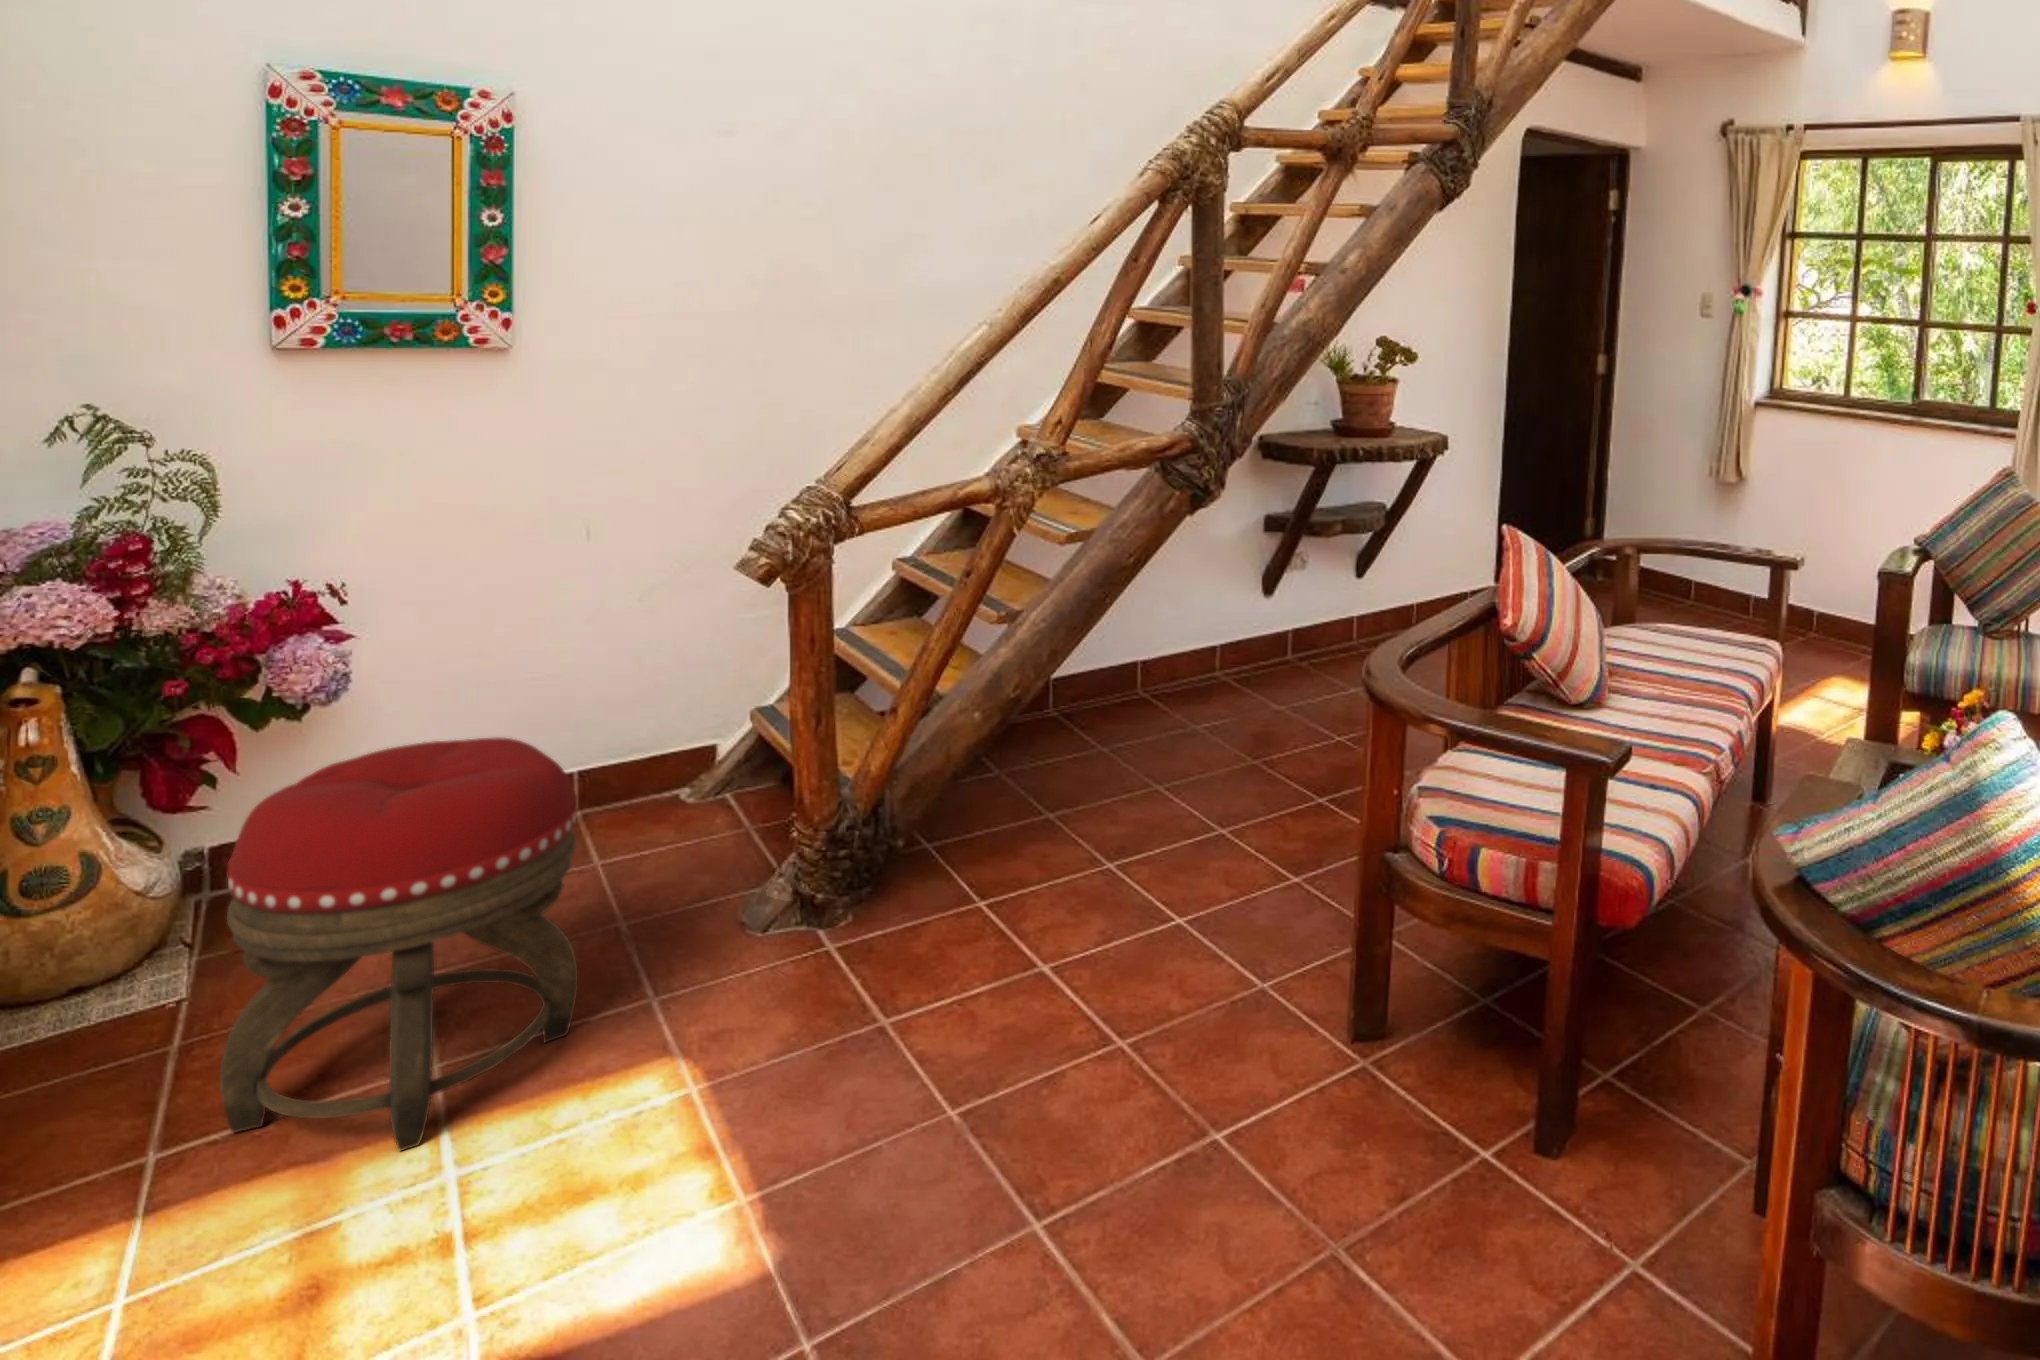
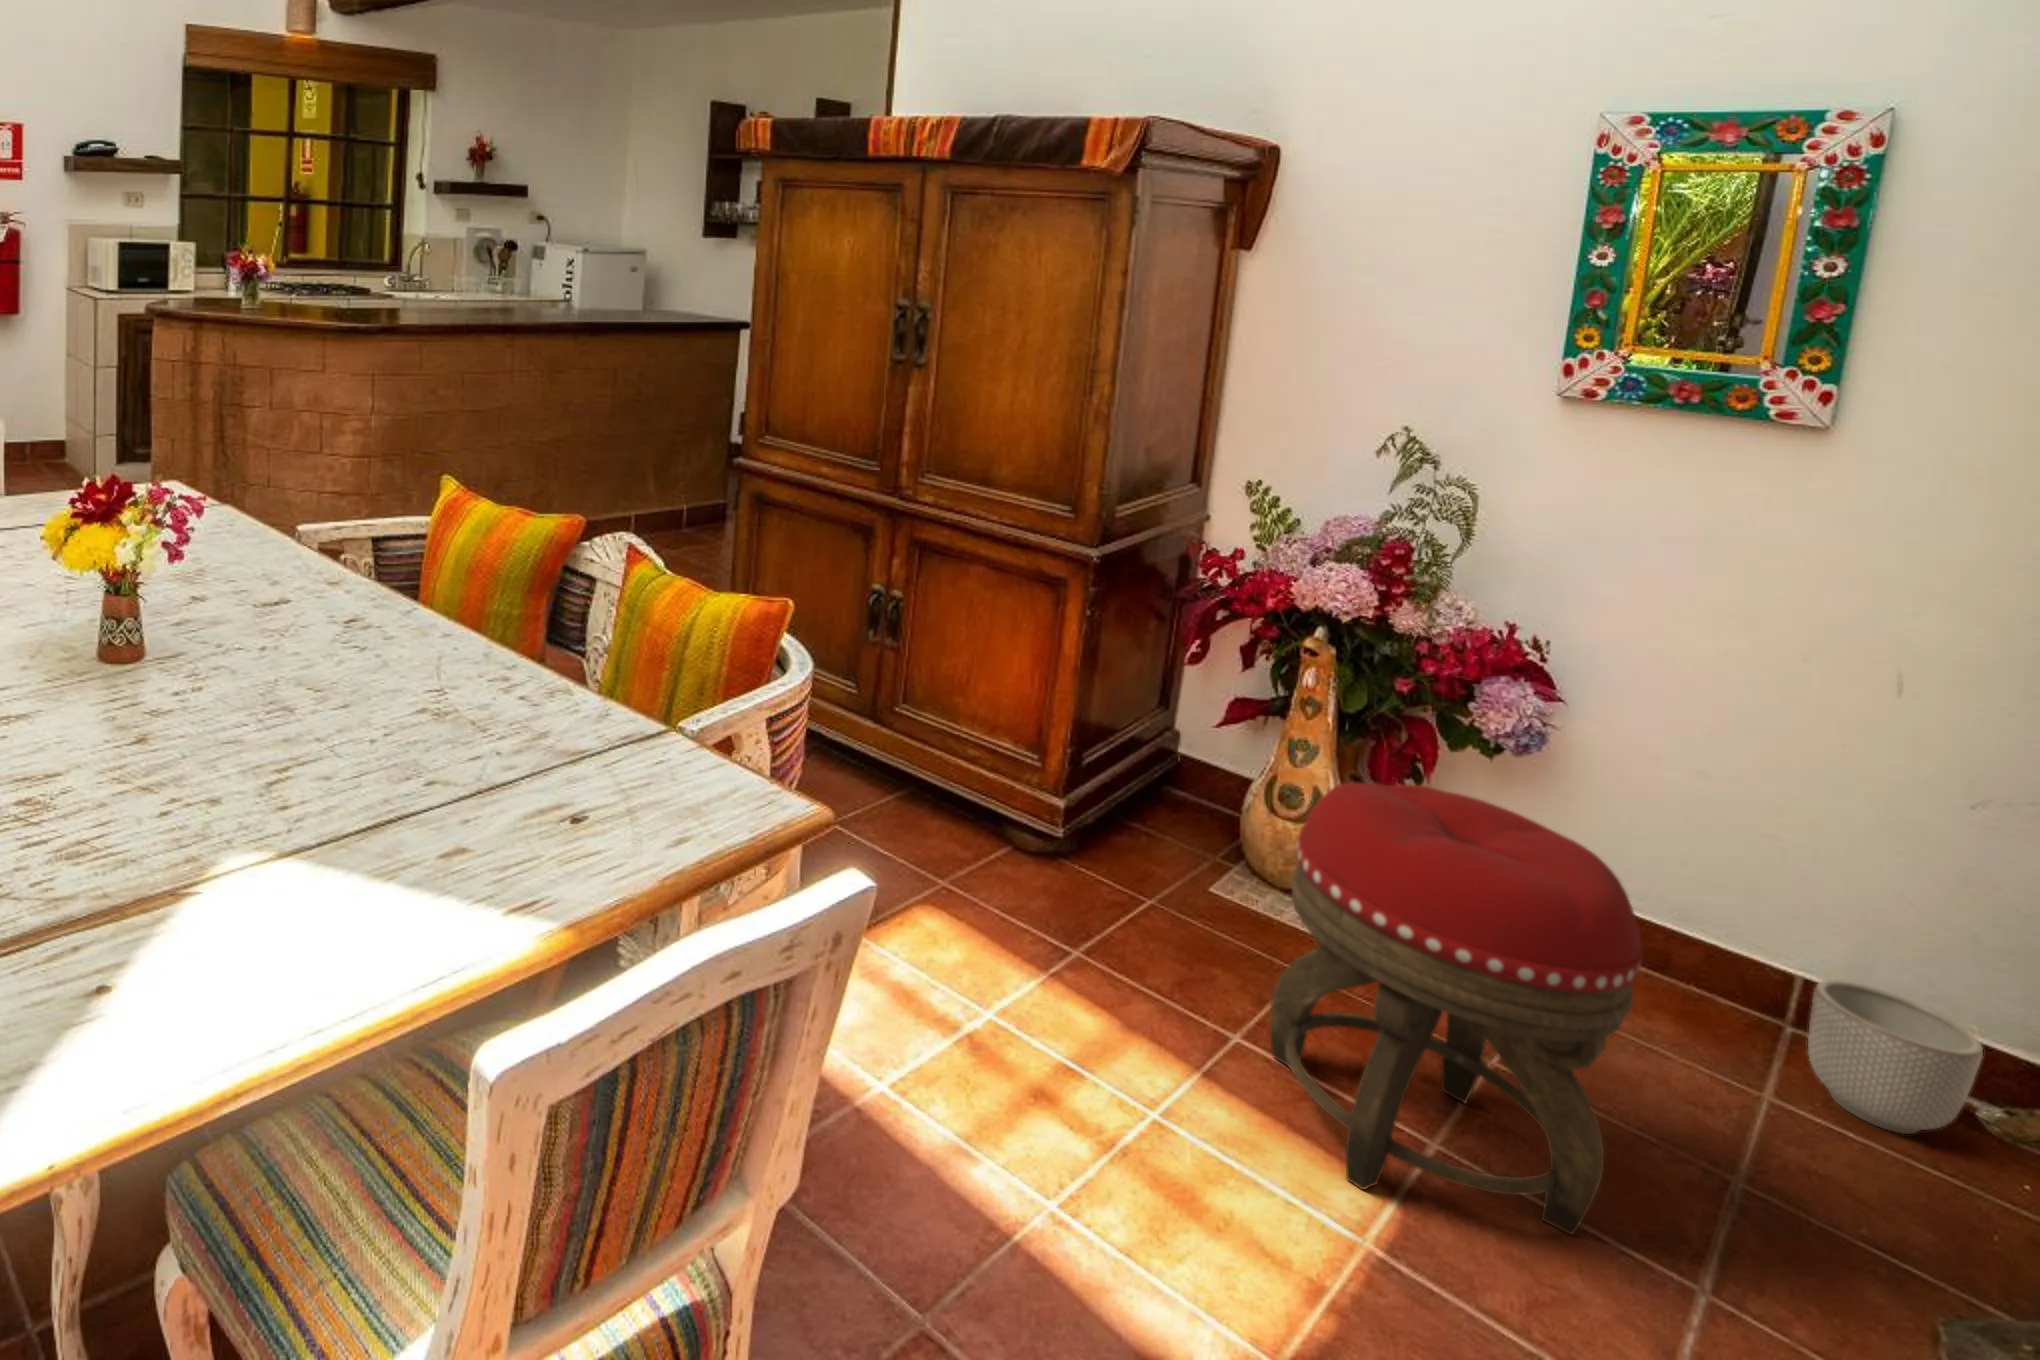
planter: none [586,739,683,837] -> present [1808,980,1983,1134]

